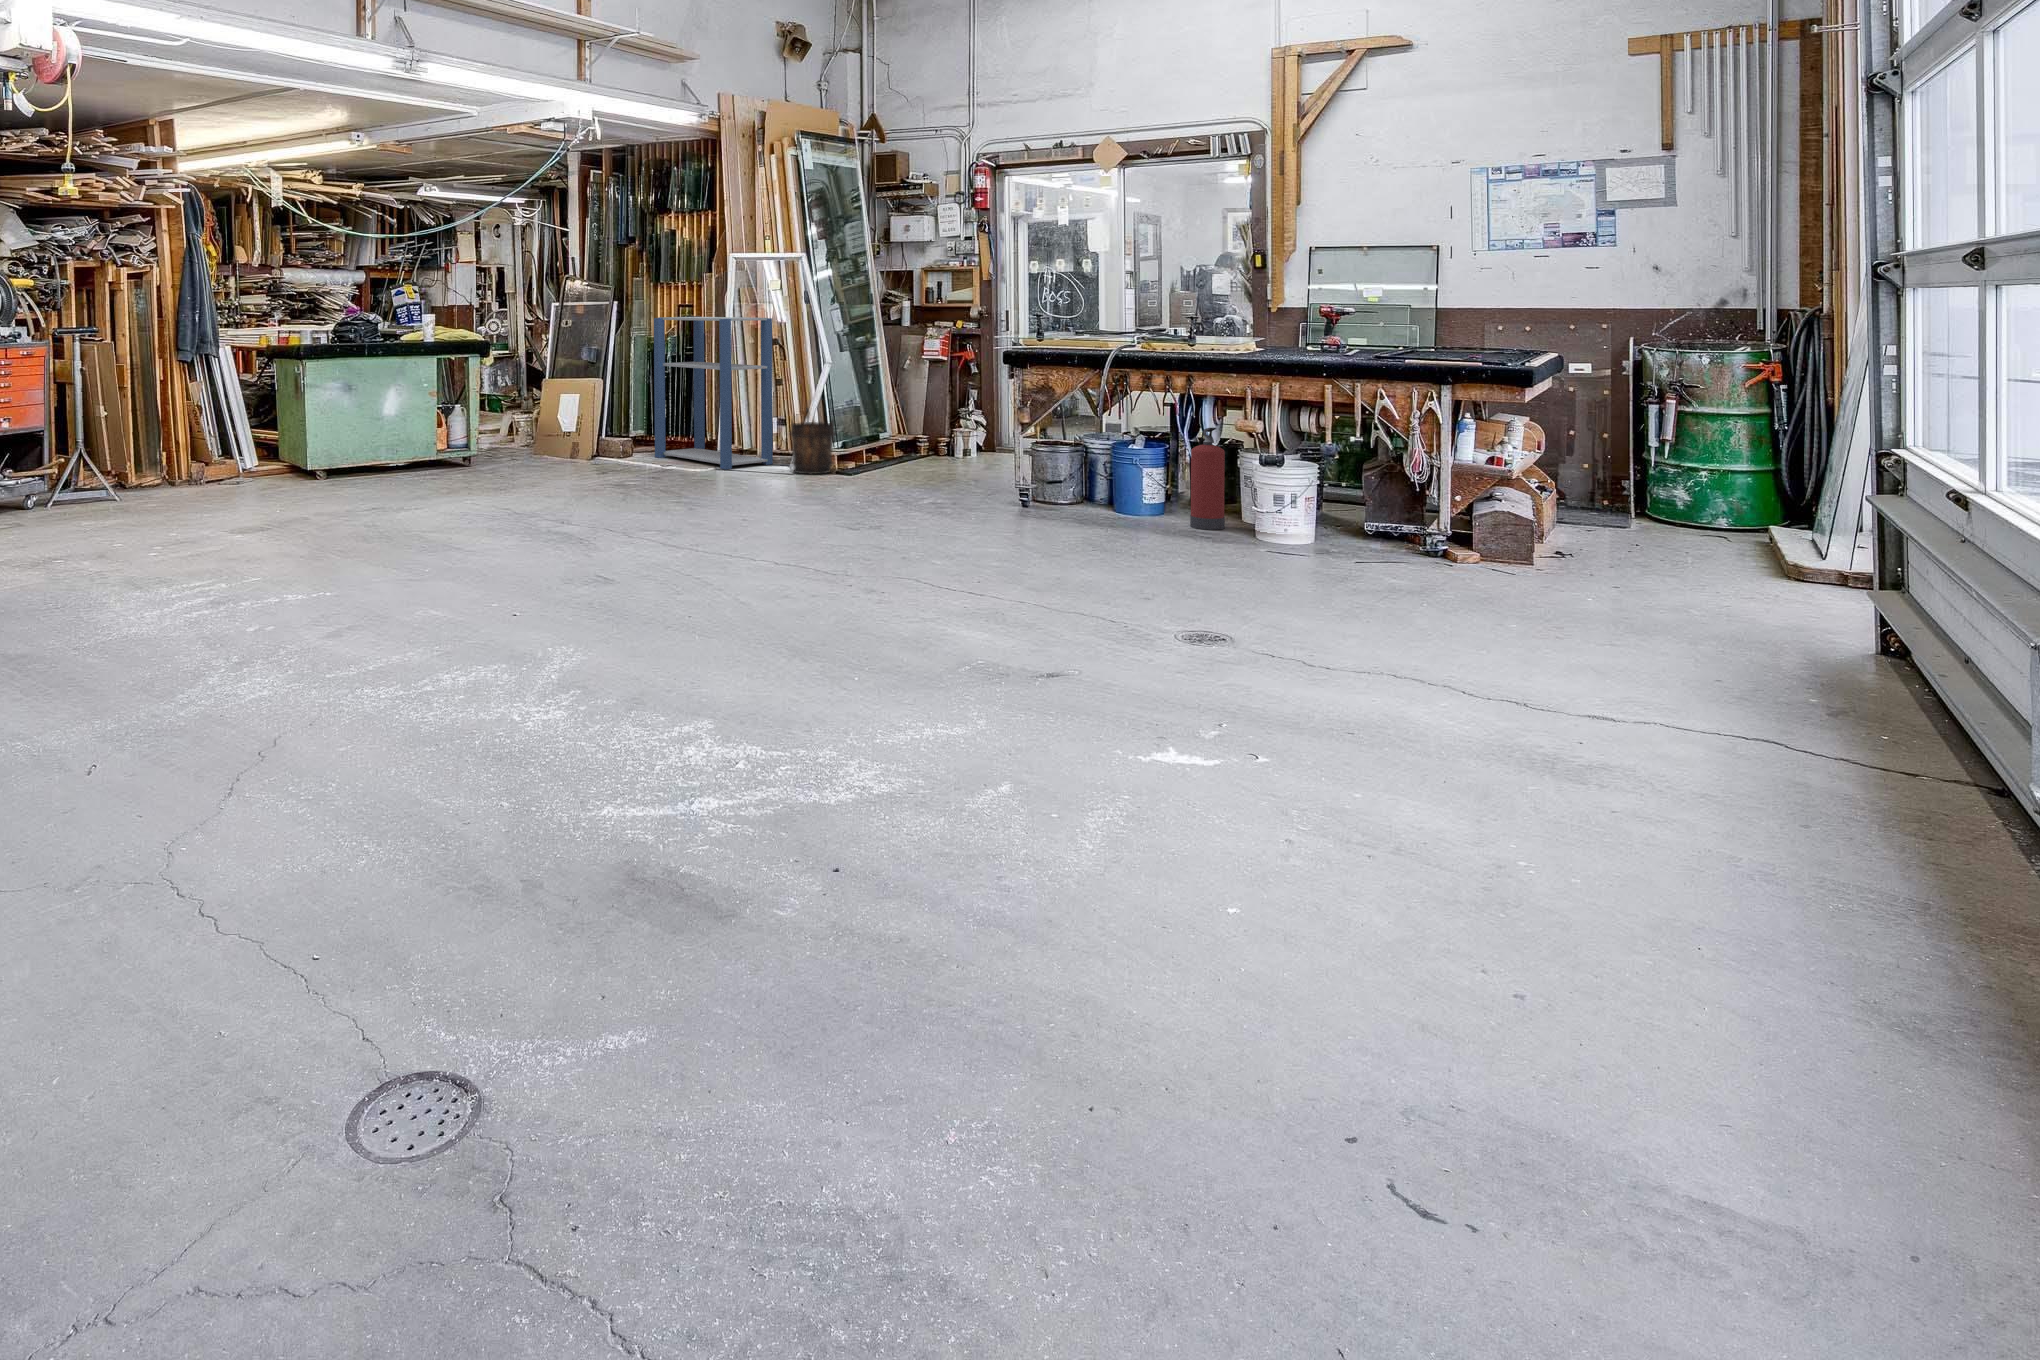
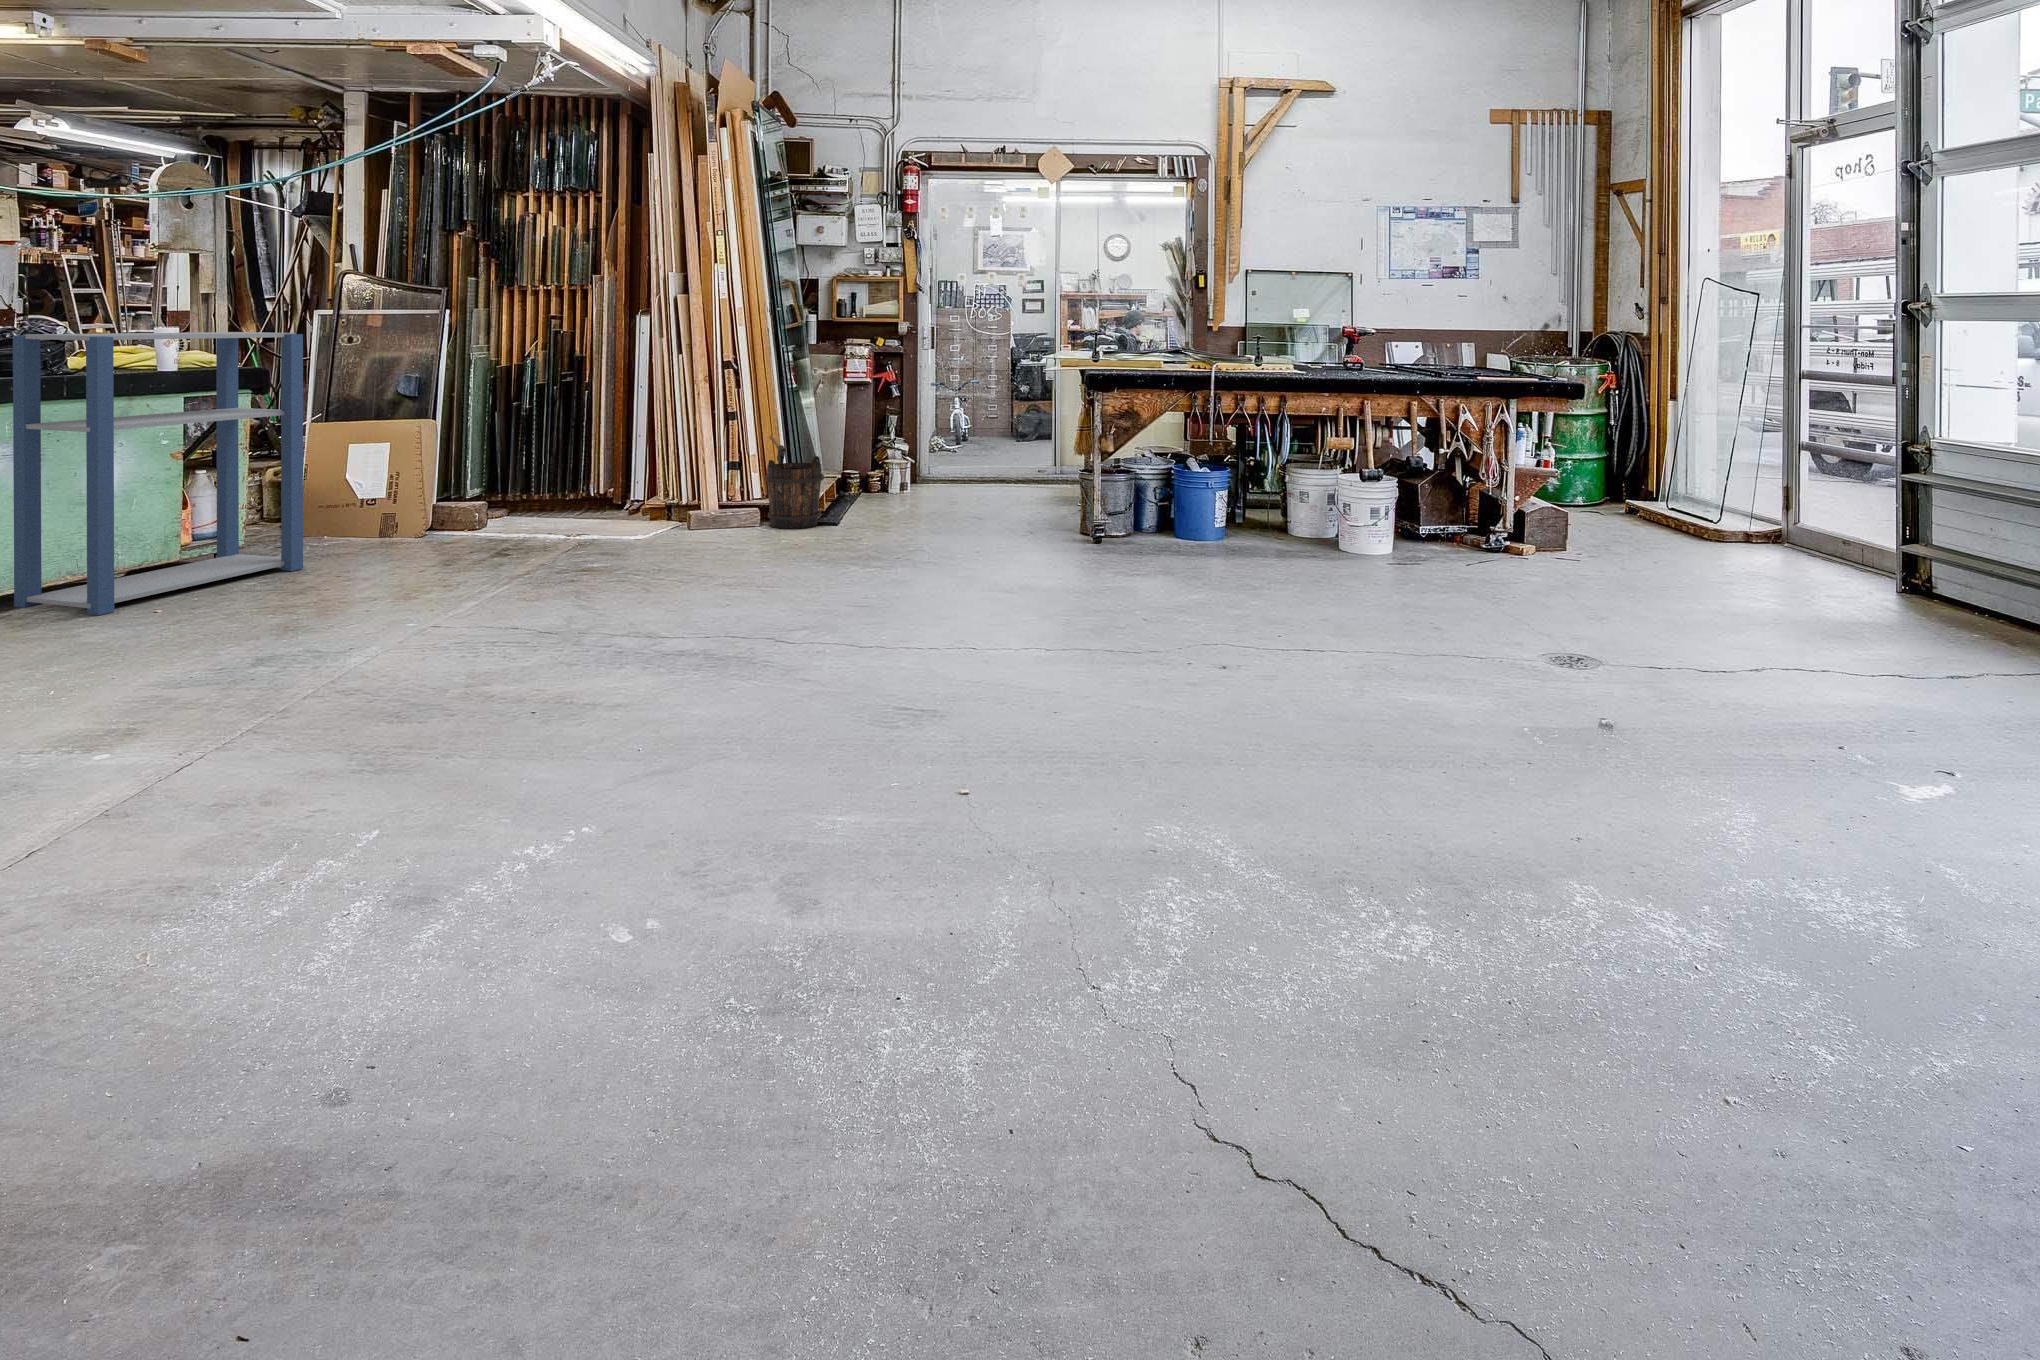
shelving unit: present [654,317,773,469] -> present [13,332,303,615]
fire extinguisher: present [1190,428,1225,530] -> none [1286,446,1327,549]

